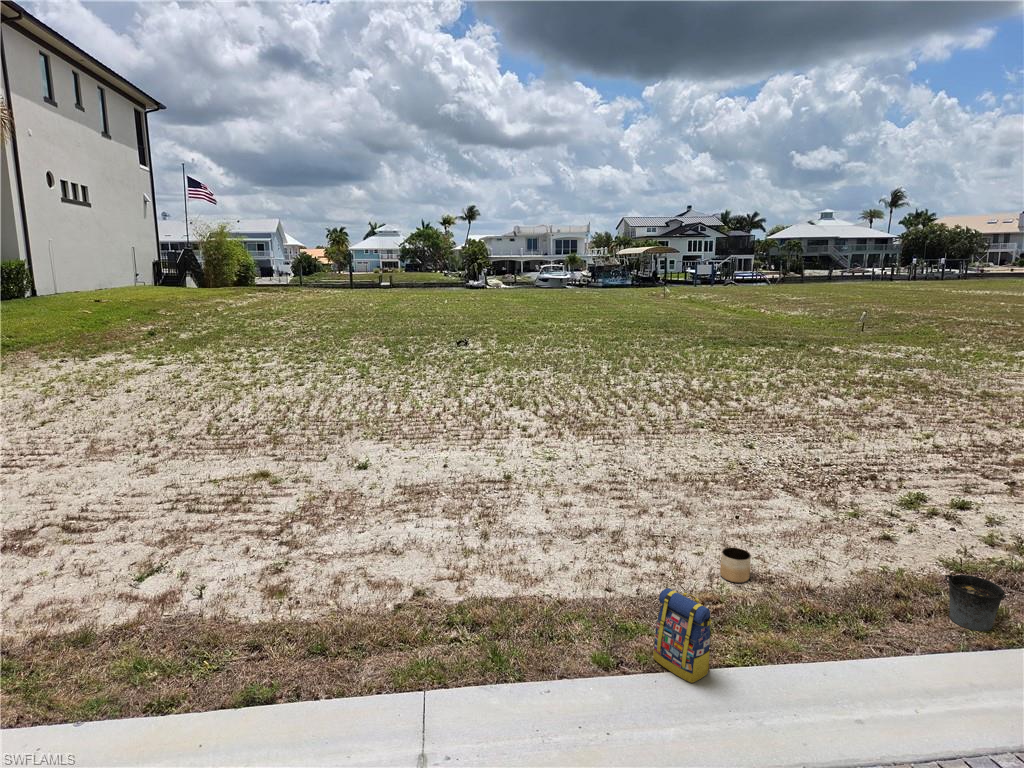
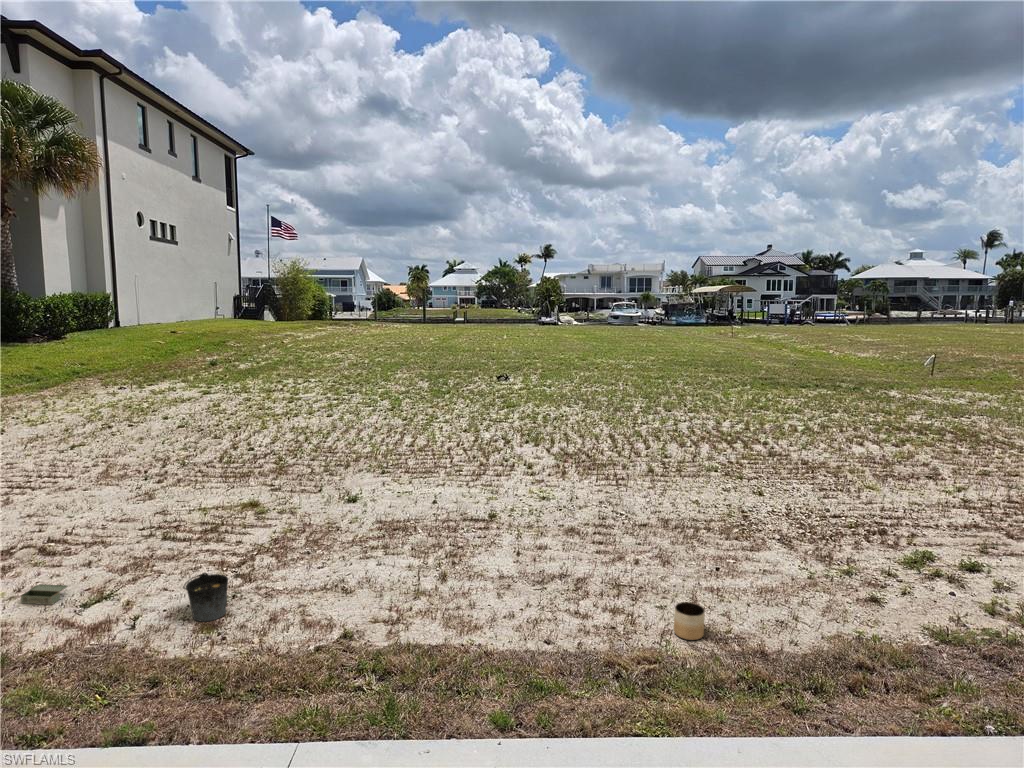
toolbox: none [48,564,98,585] -> present [21,584,68,605]
bucket: present [945,574,1007,631] -> present [183,573,228,622]
backpack: present [653,588,712,683] -> none [566,642,619,743]

